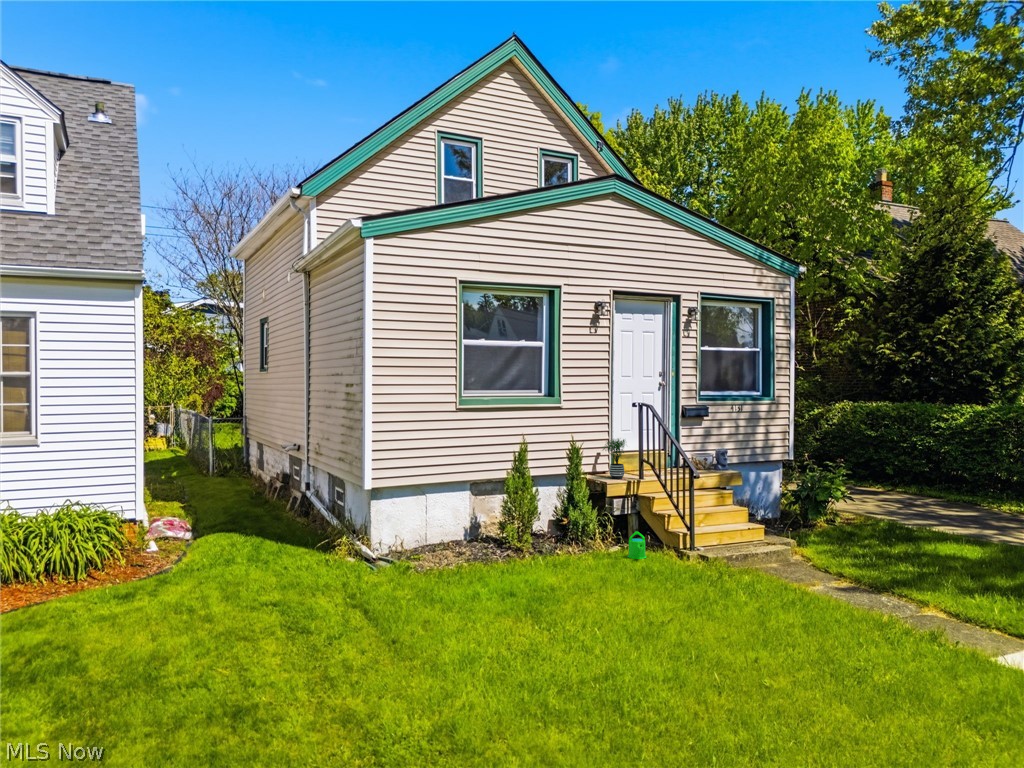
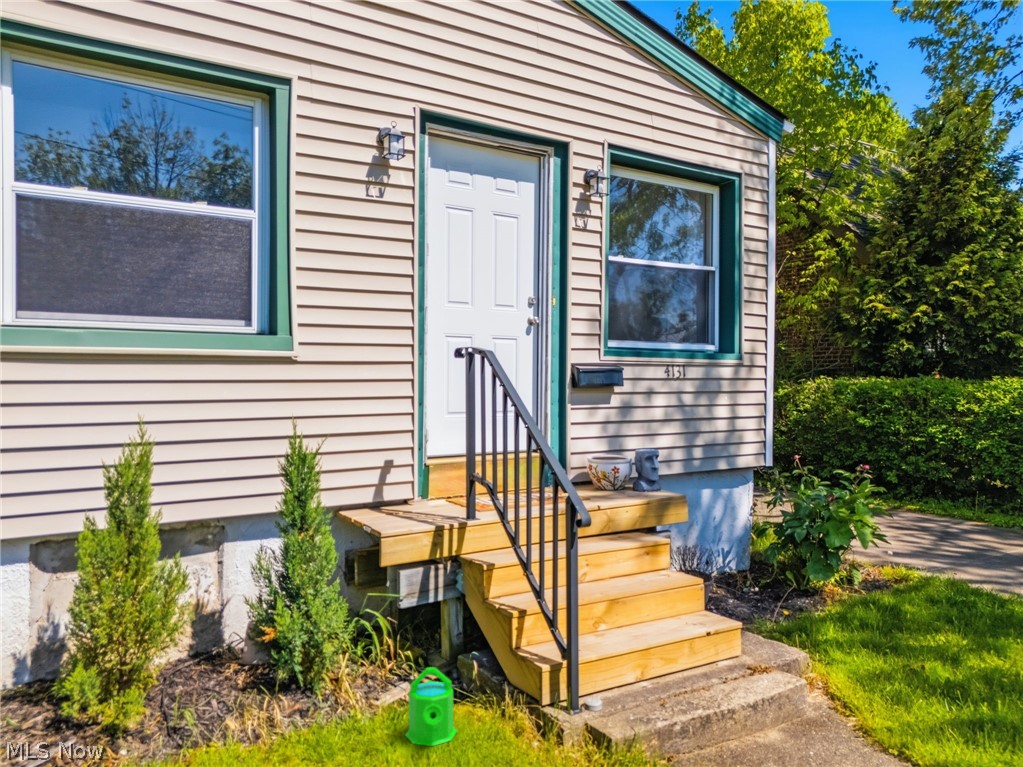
potted plant: present [602,439,625,479] -> none [384,424,450,517]

